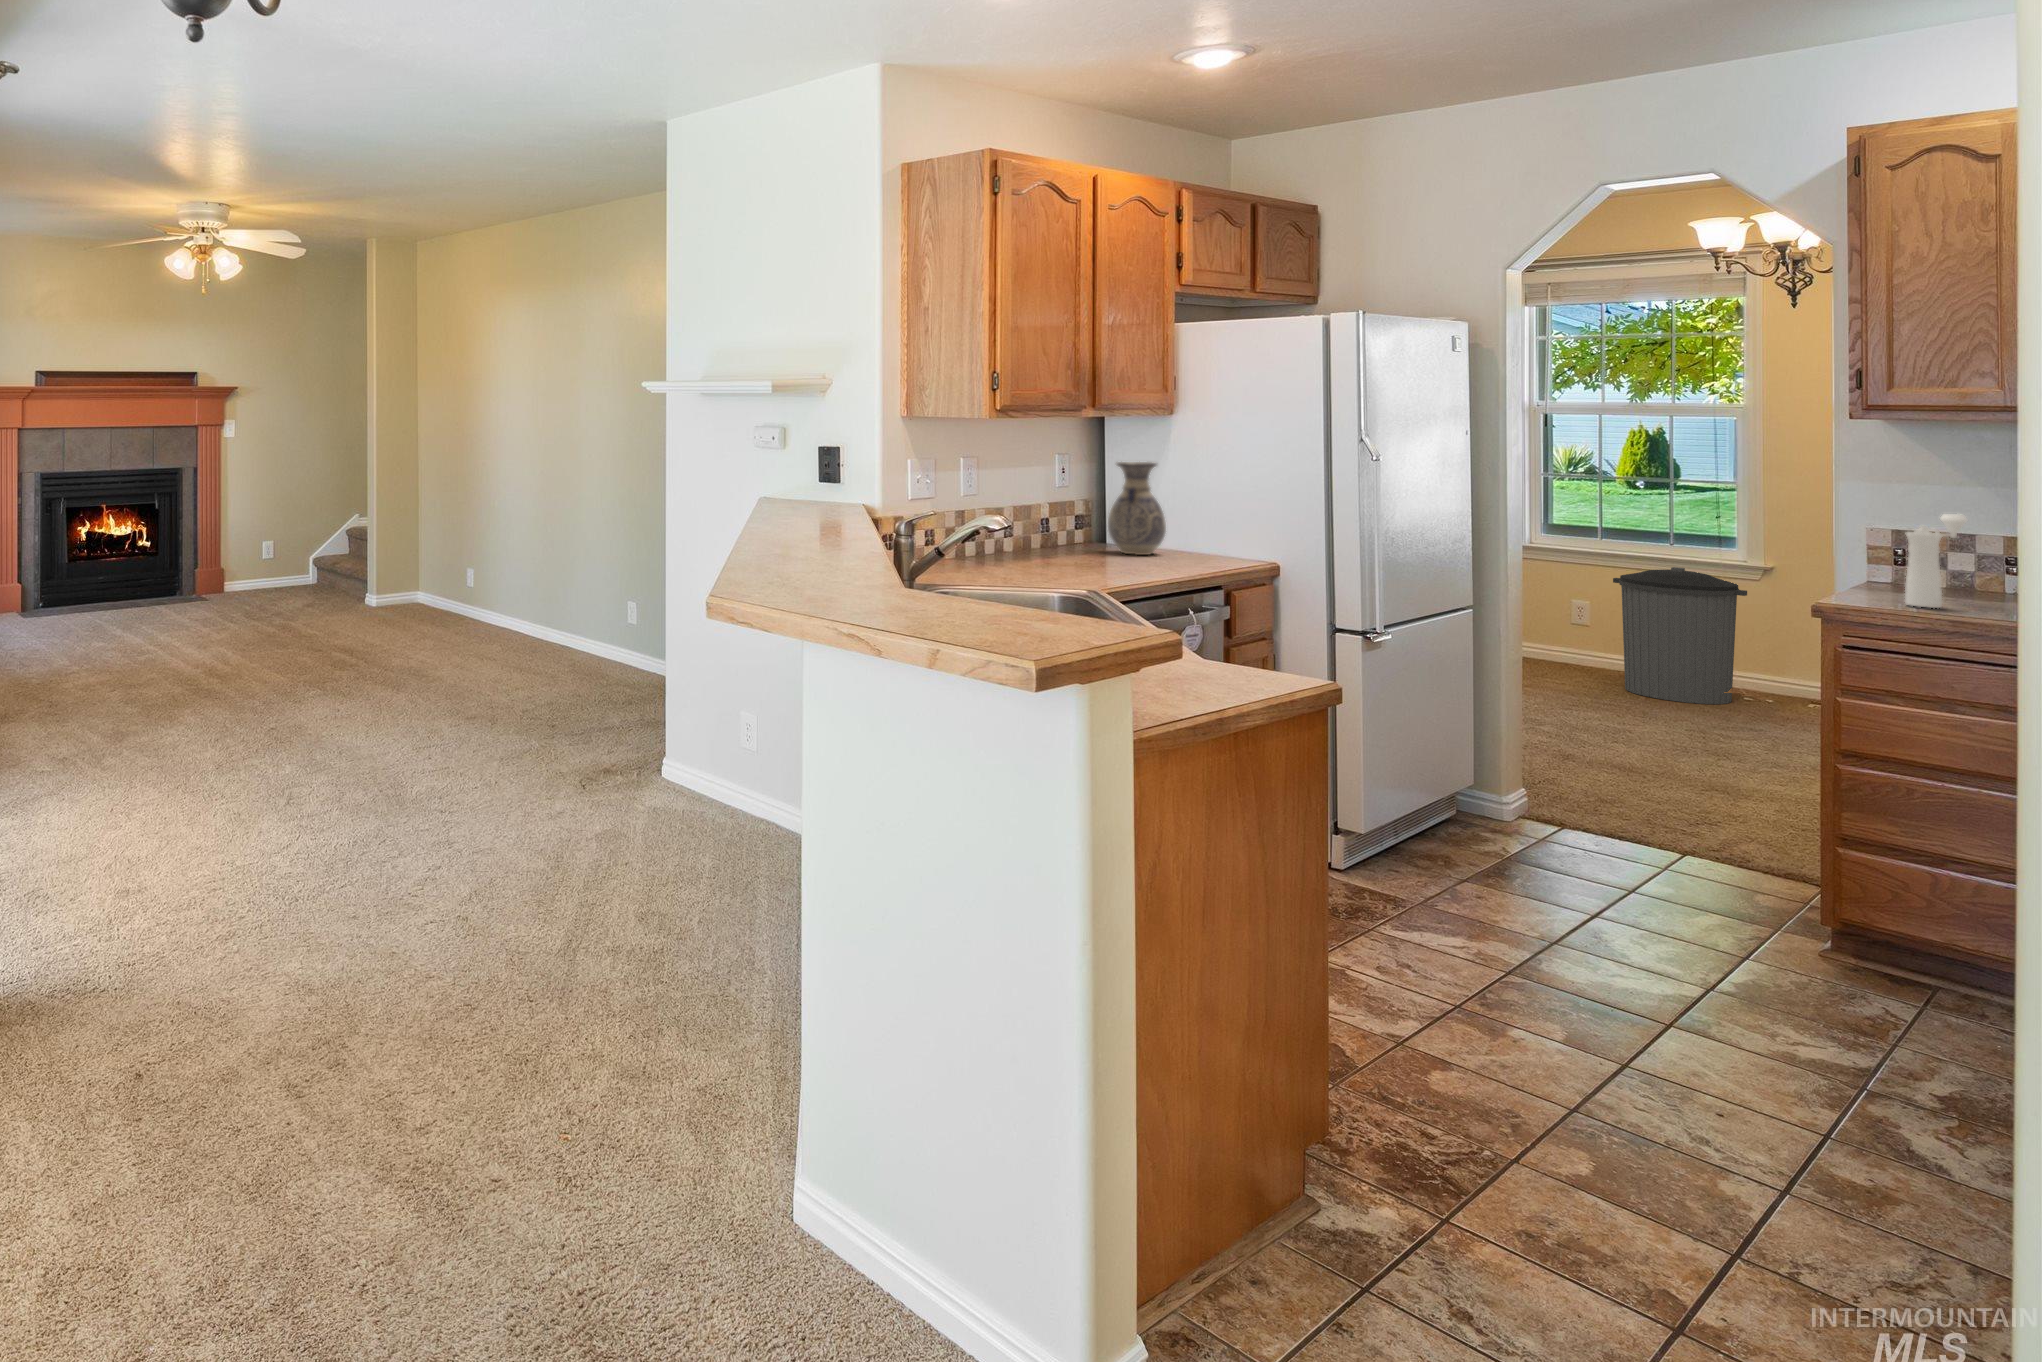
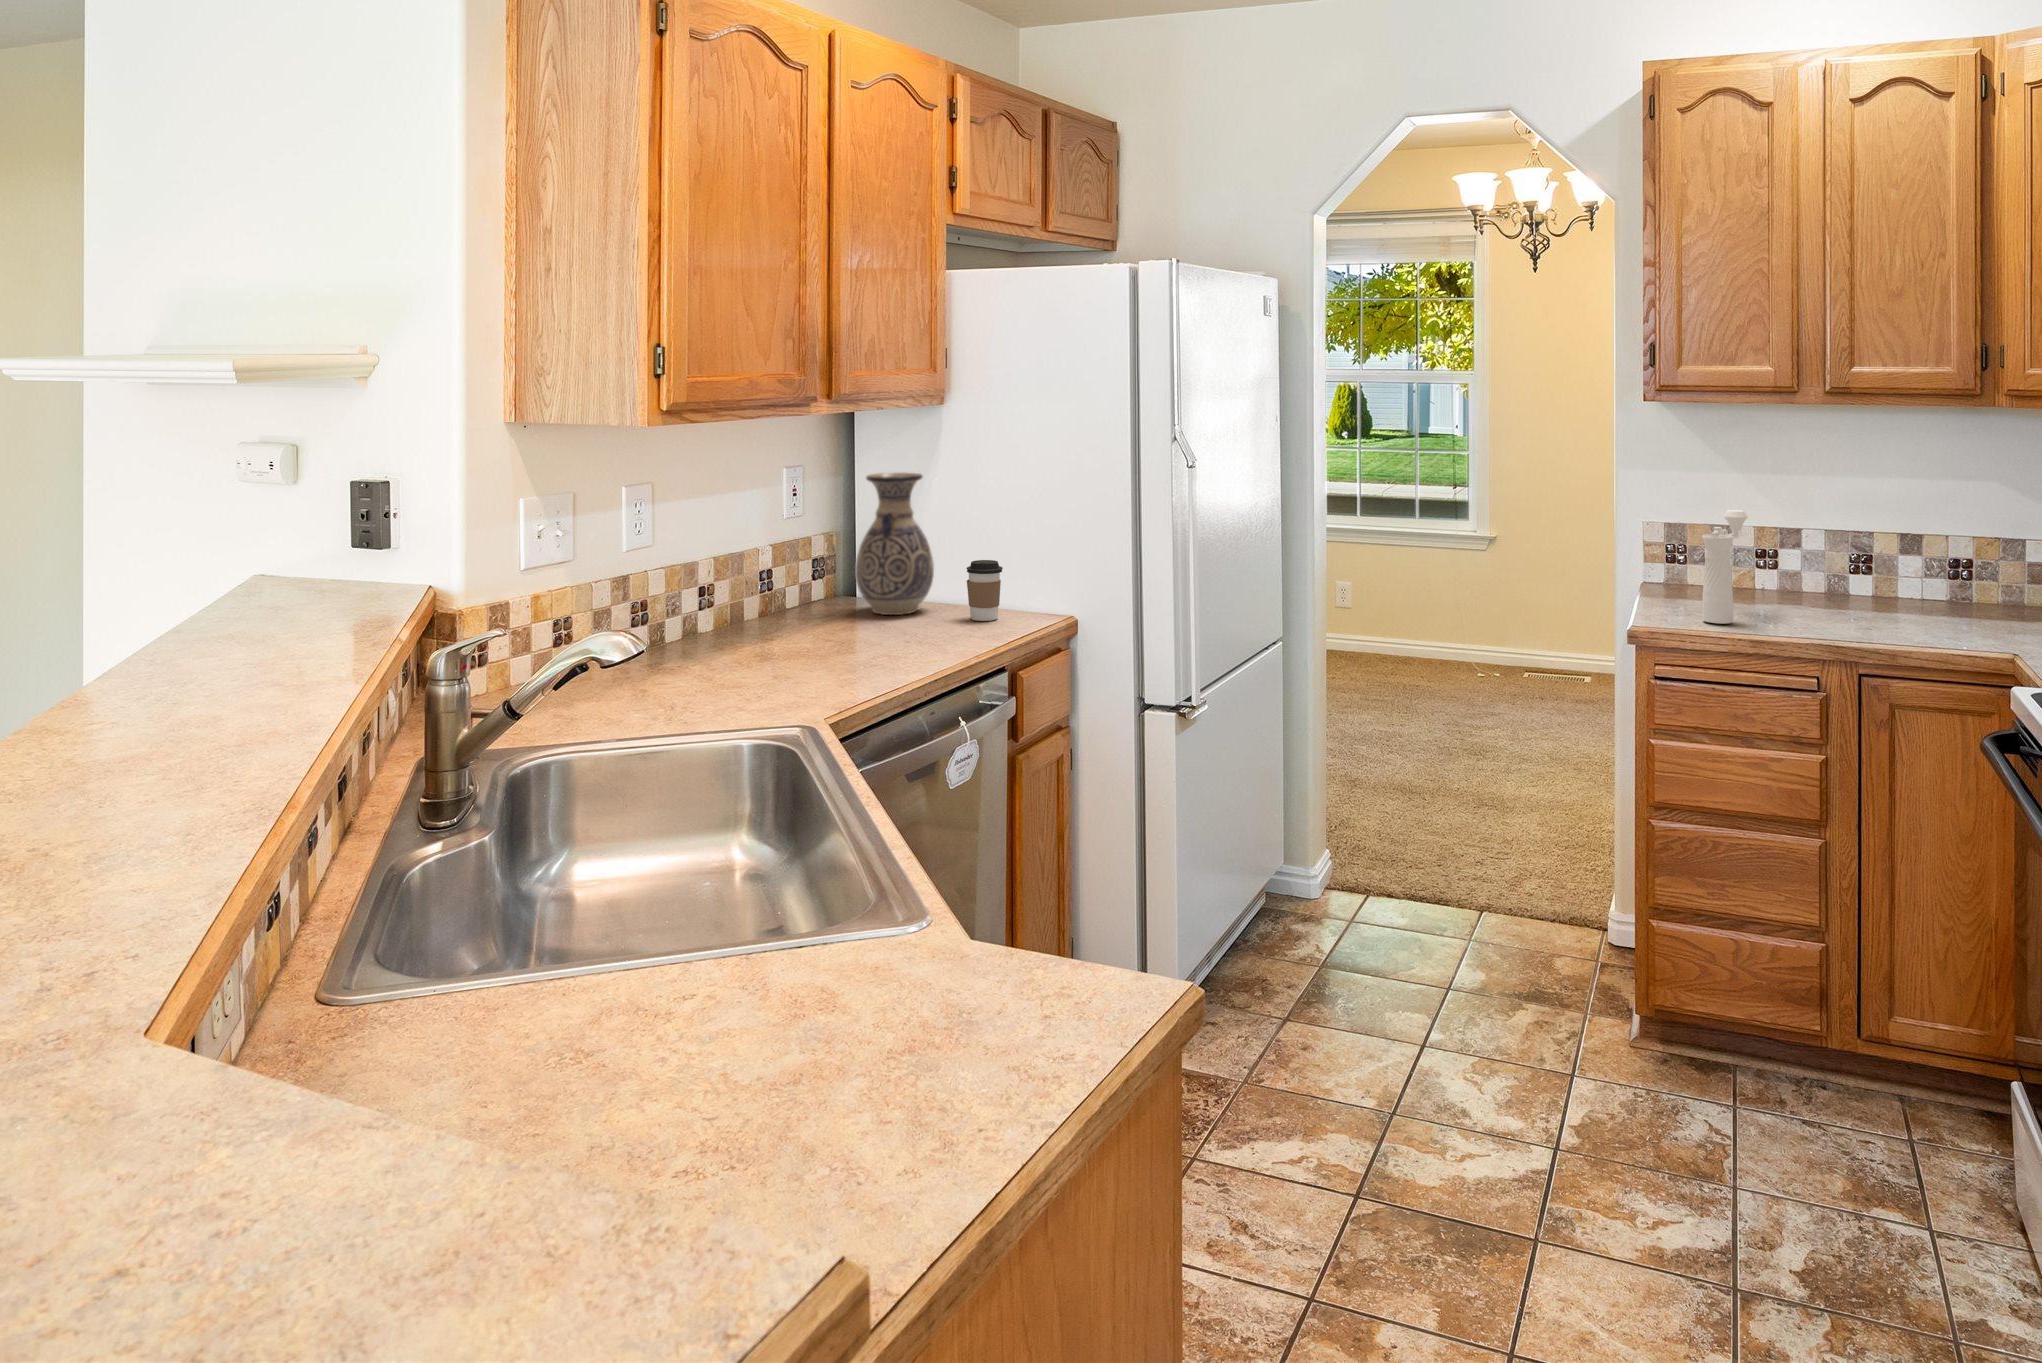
coffee cup: none [1191,521,1220,561] -> present [967,560,1003,621]
trash can: present [1613,567,1747,704] -> none [1376,538,1483,683]

